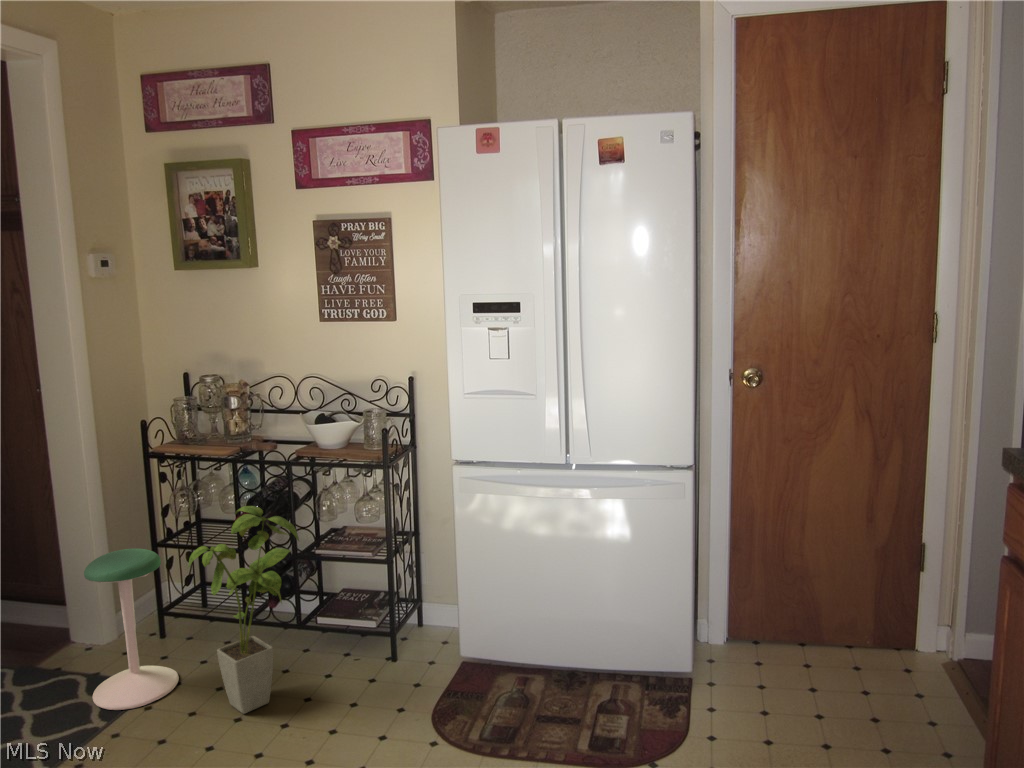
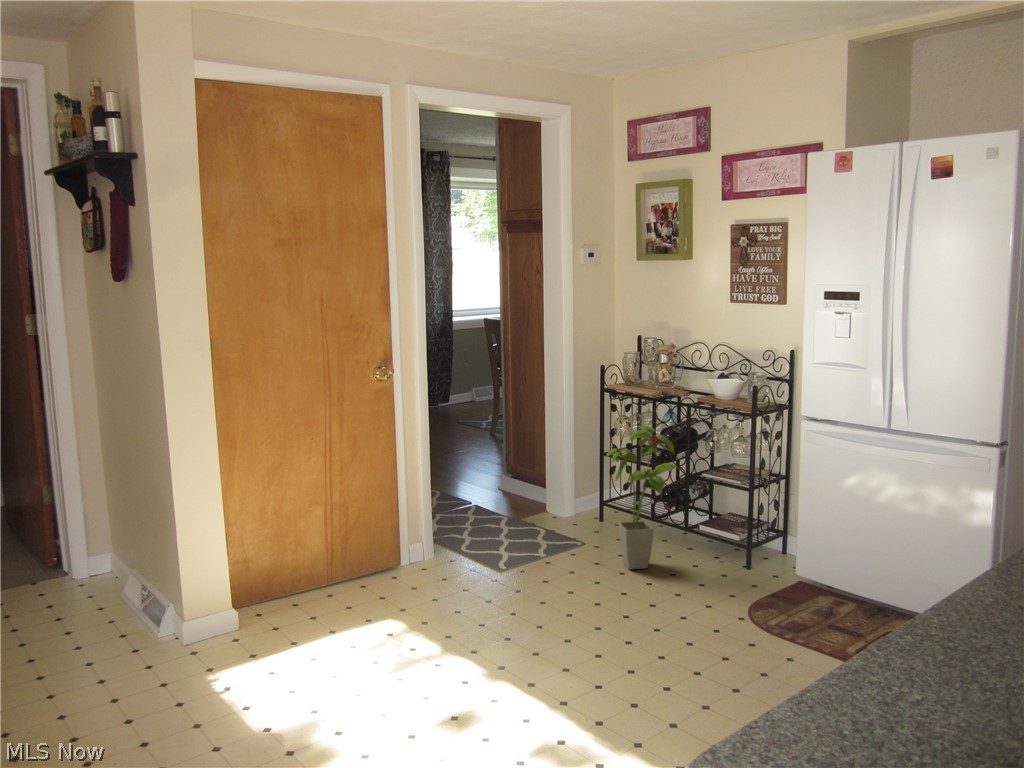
stool: present [84,548,179,710] -> none [547,448,600,551]

